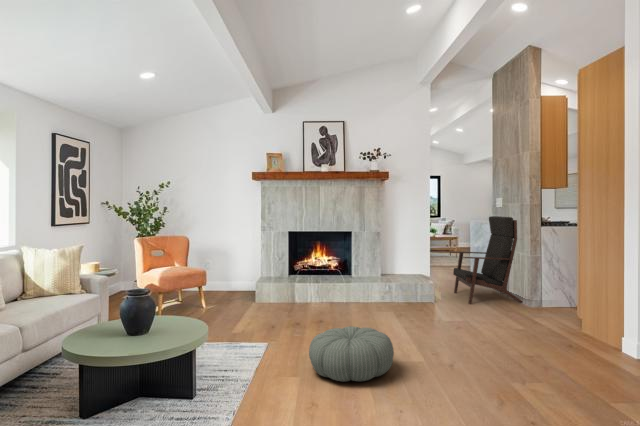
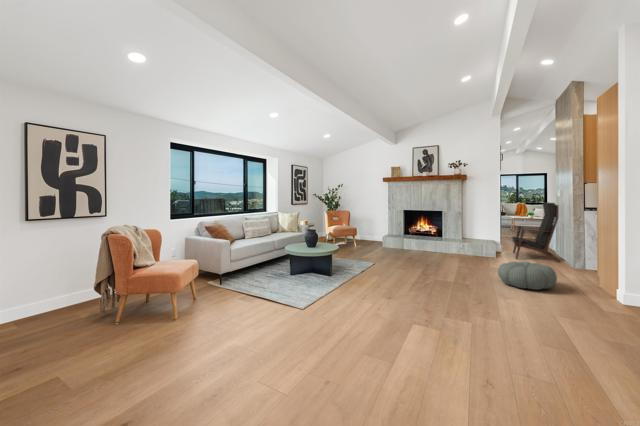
pouf: present [309,326,394,382] -> present [498,262,557,290]

